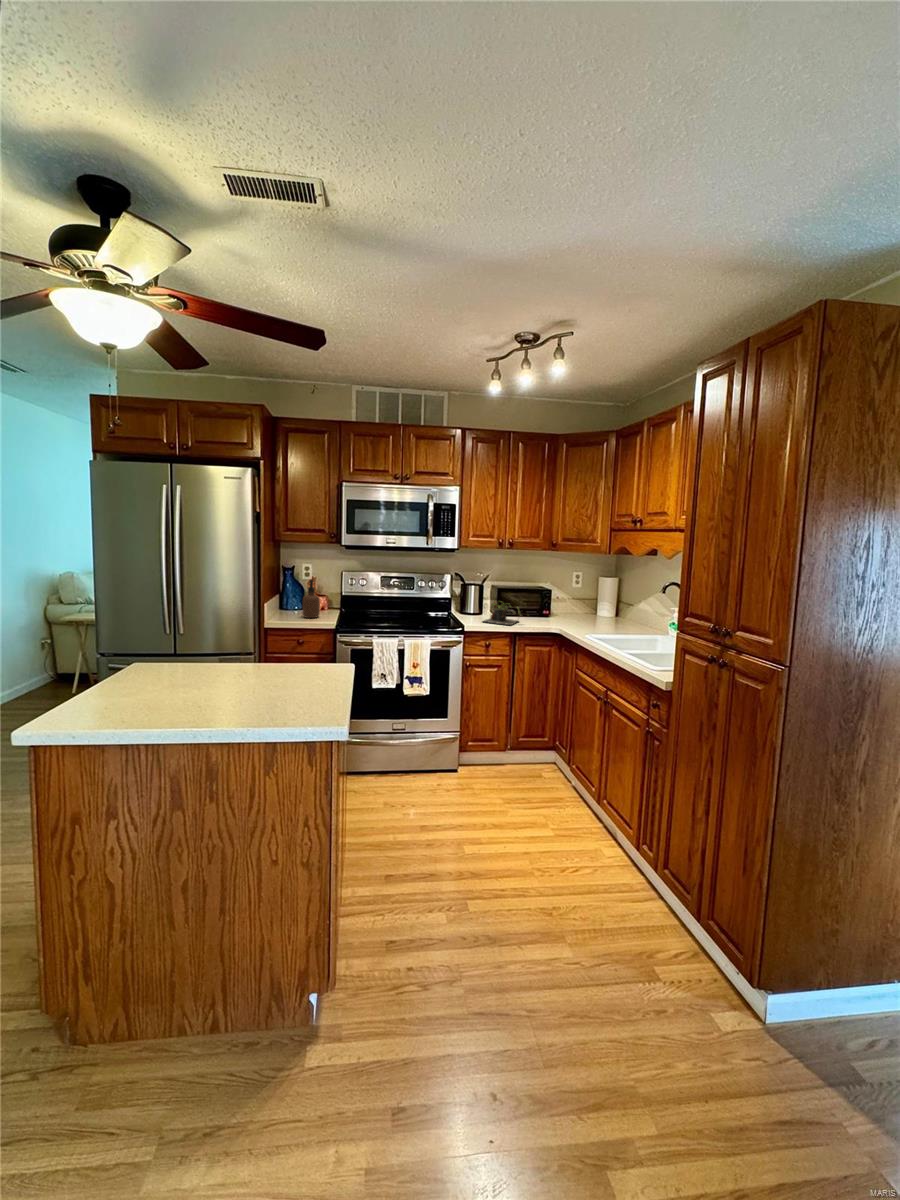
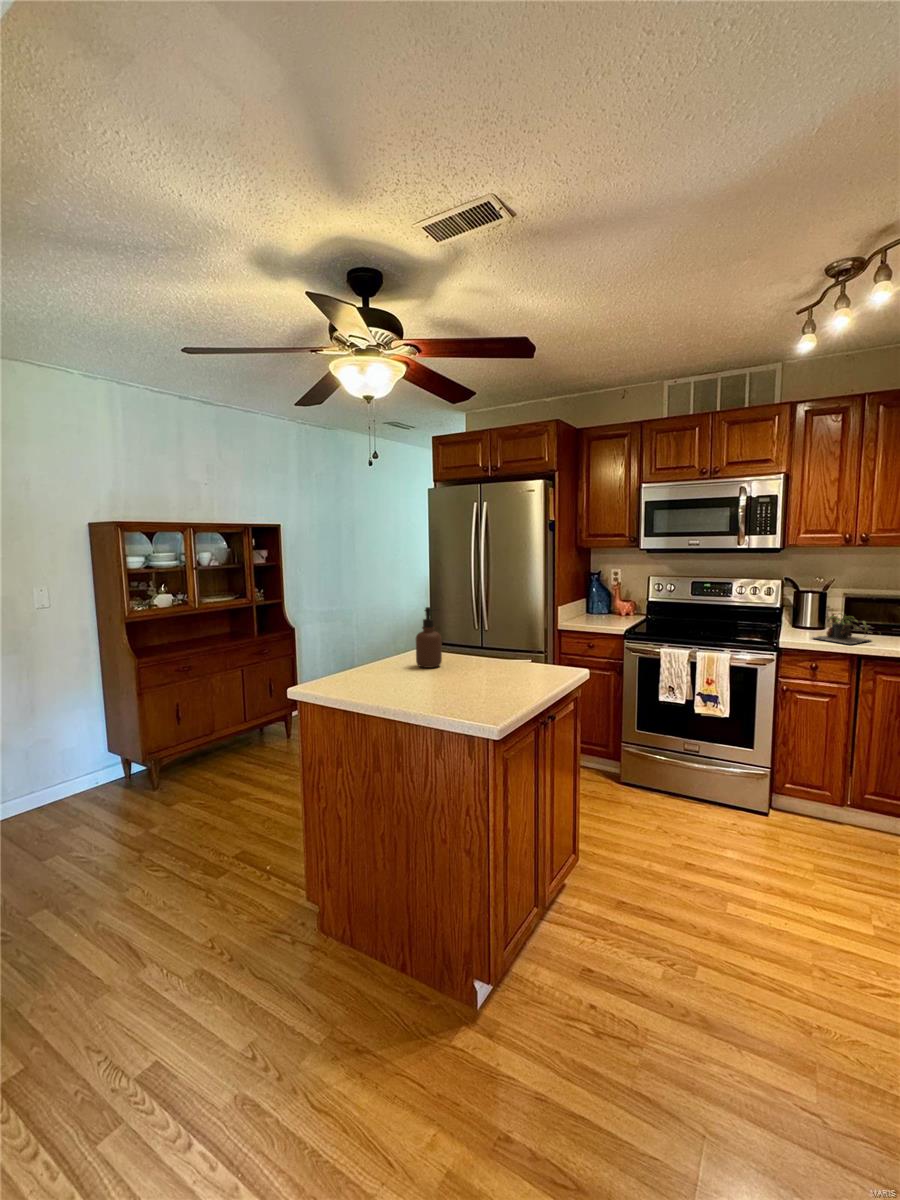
soap dispenser: present [303,579,320,618] -> present [416,607,442,668]

